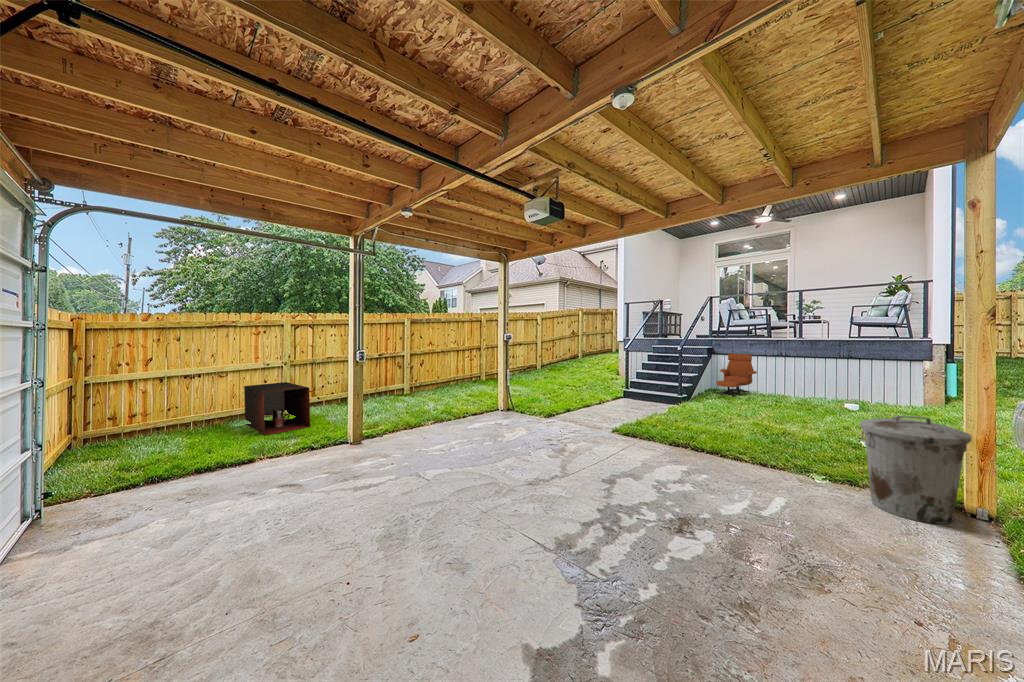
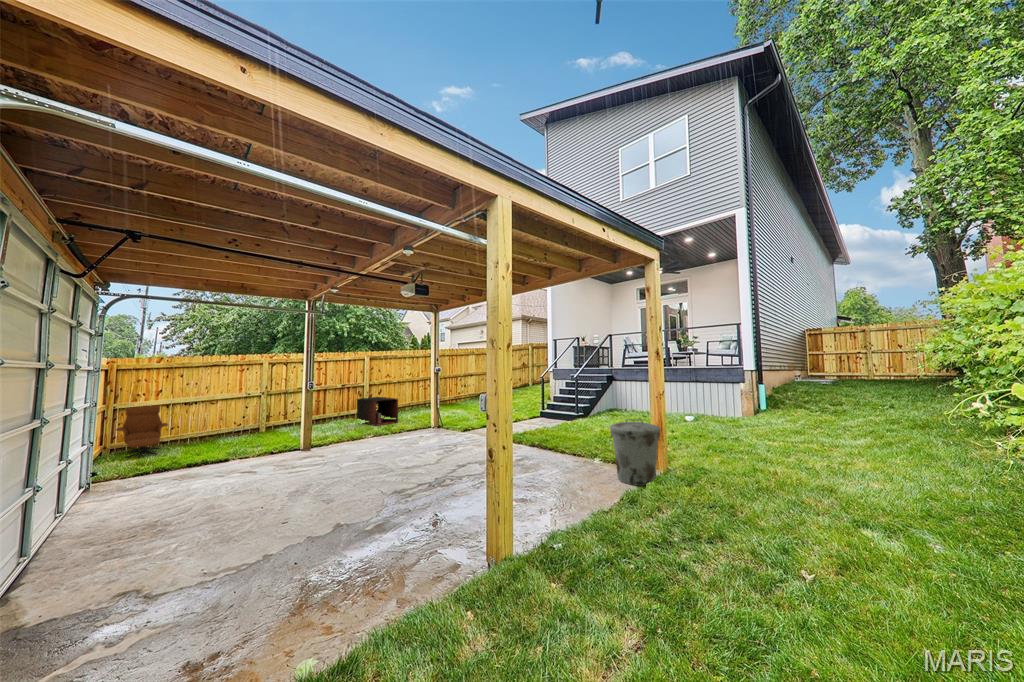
lounge chair: present [717,354,757,396] -> present [116,405,168,458]
storage cabinet: present [244,382,310,435] -> present [357,397,398,426]

